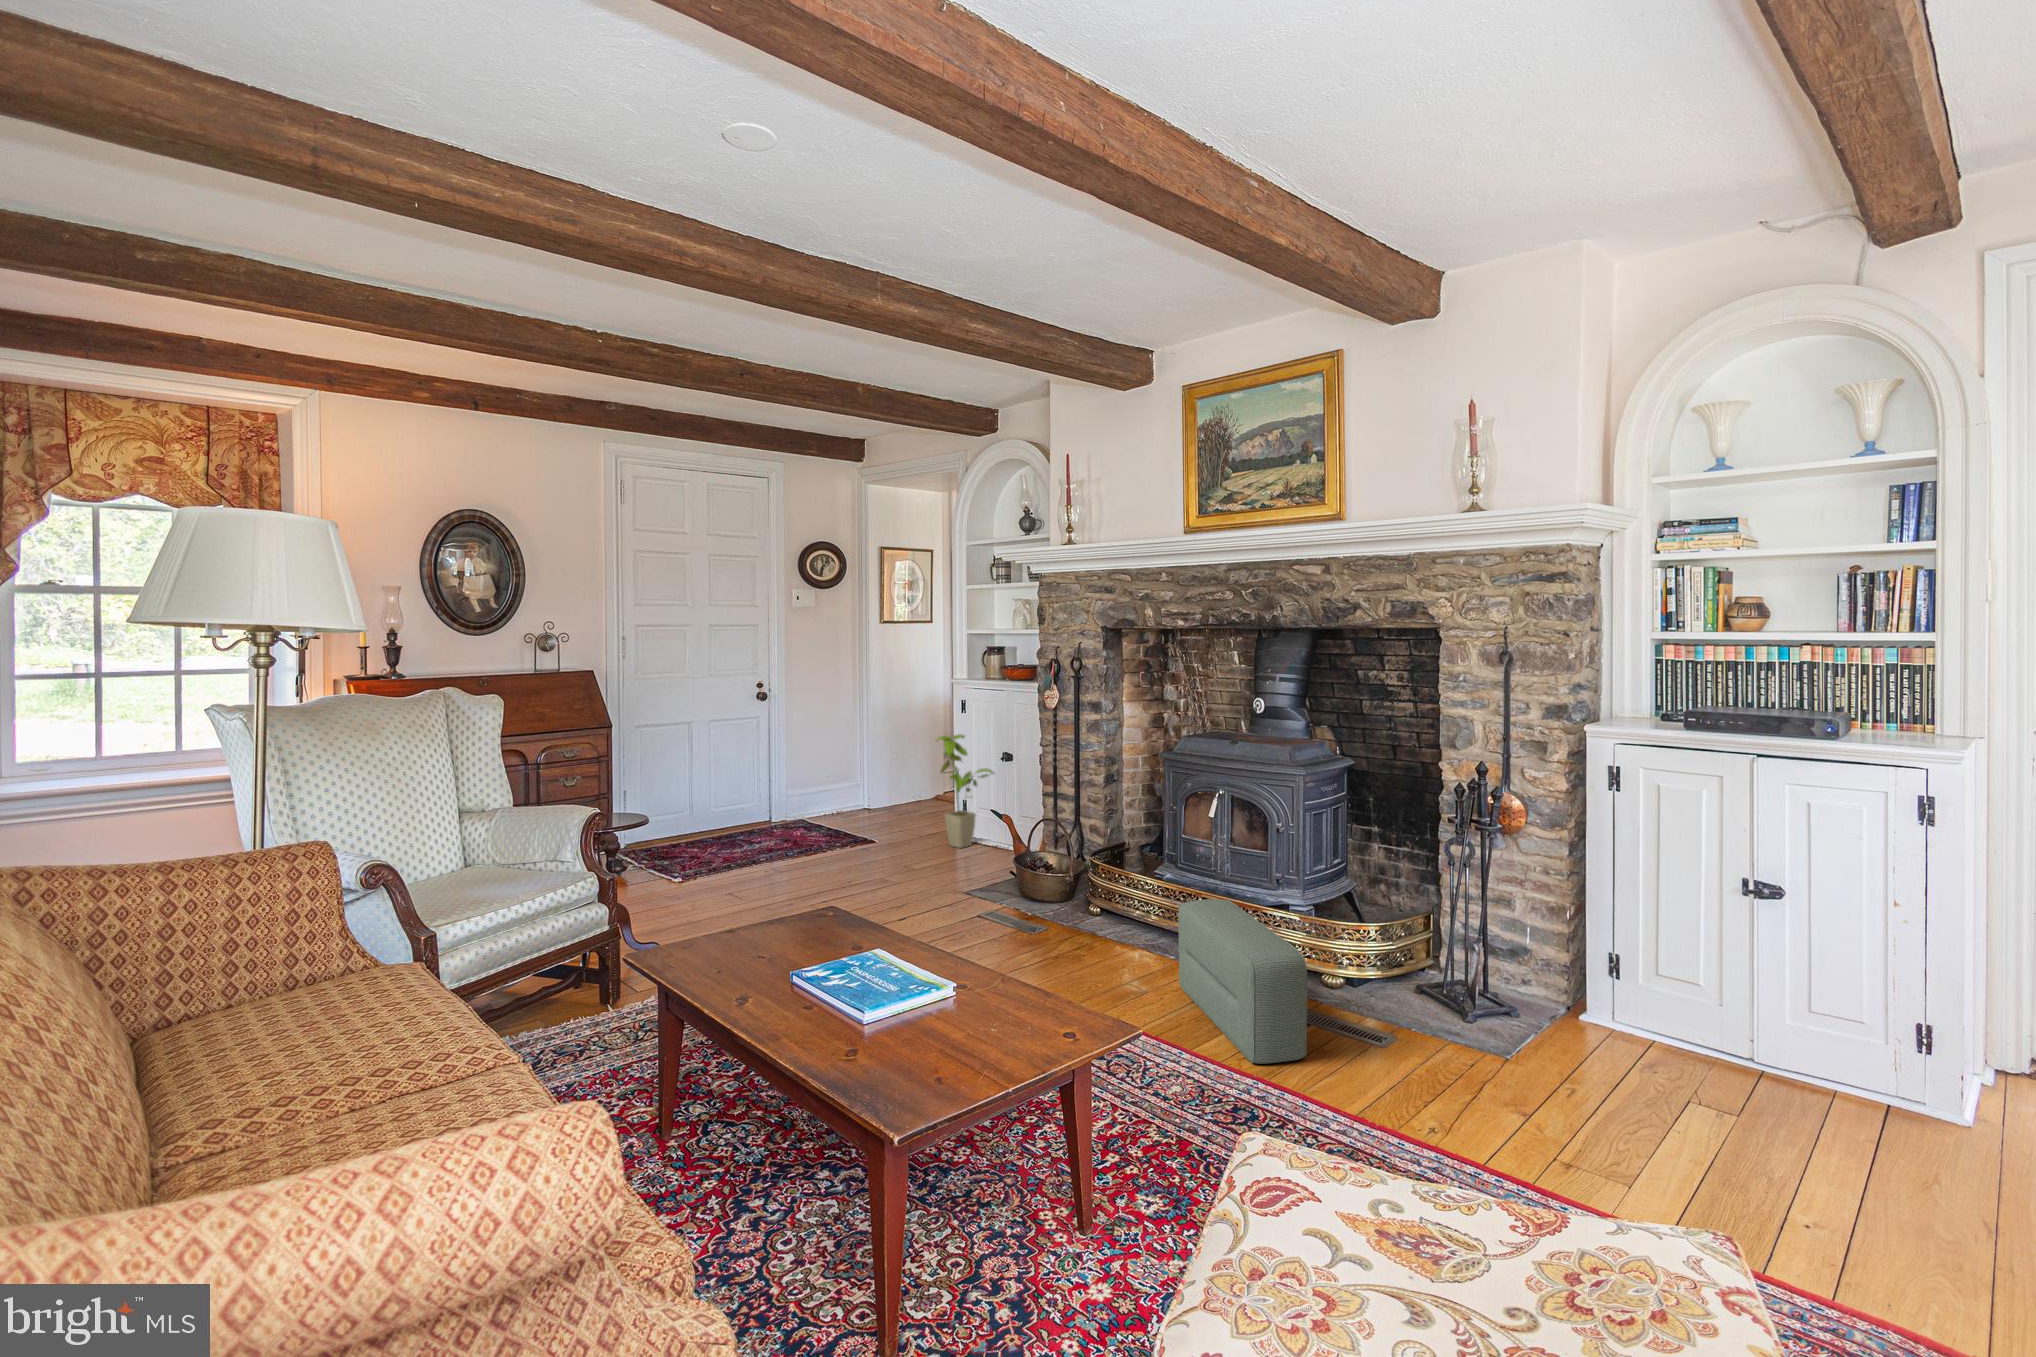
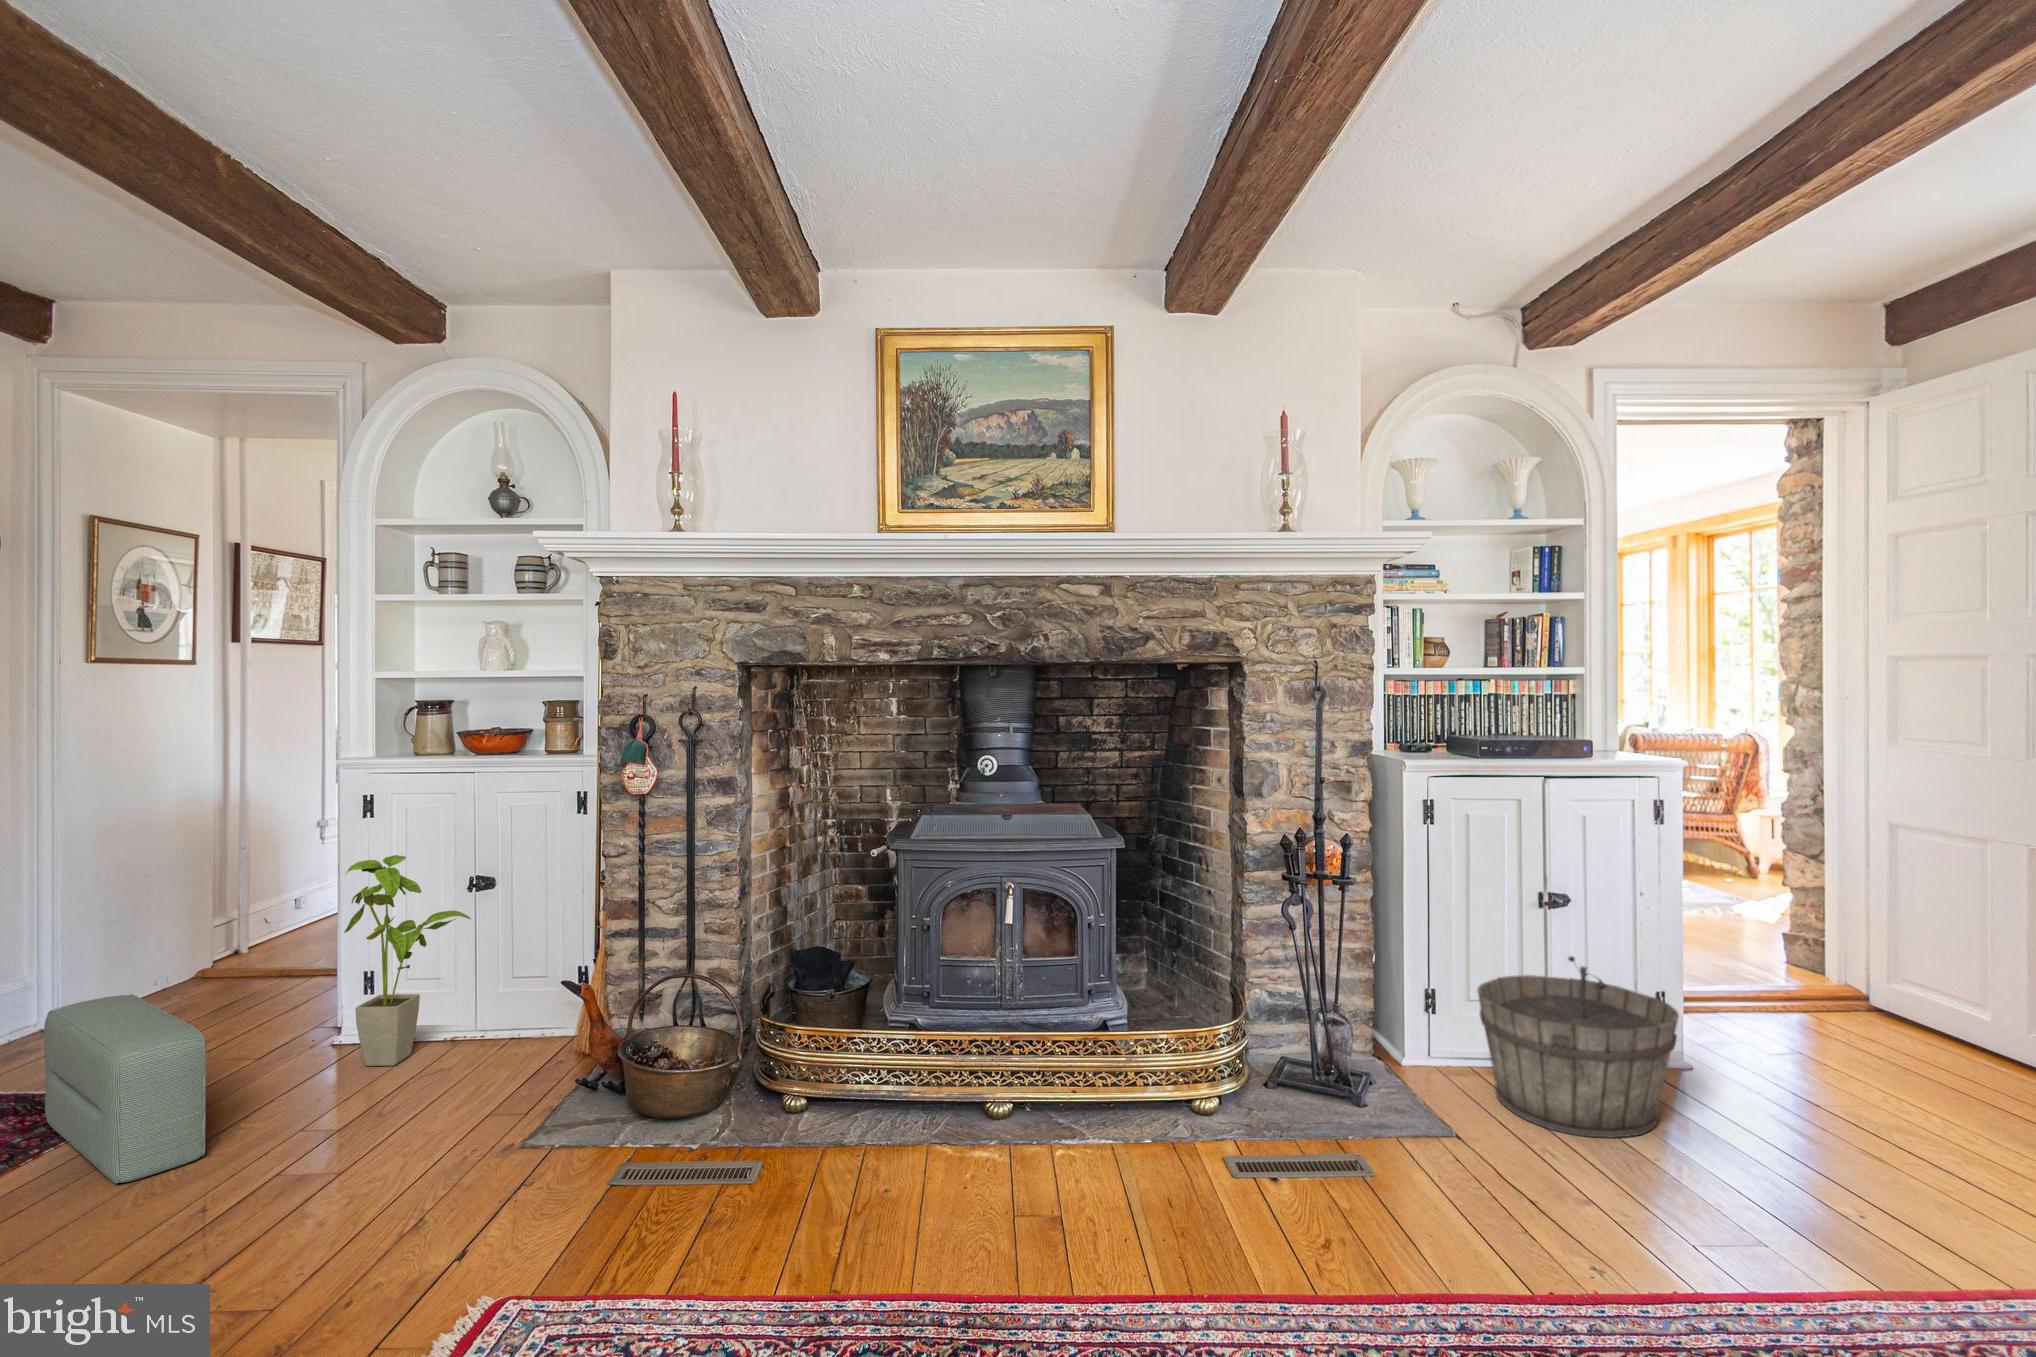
pouf: present [1178,899,1307,1064] -> present [44,994,206,1184]
wooden bucket: none [1590,926,1802,1100] -> present [1478,956,1679,1137]

